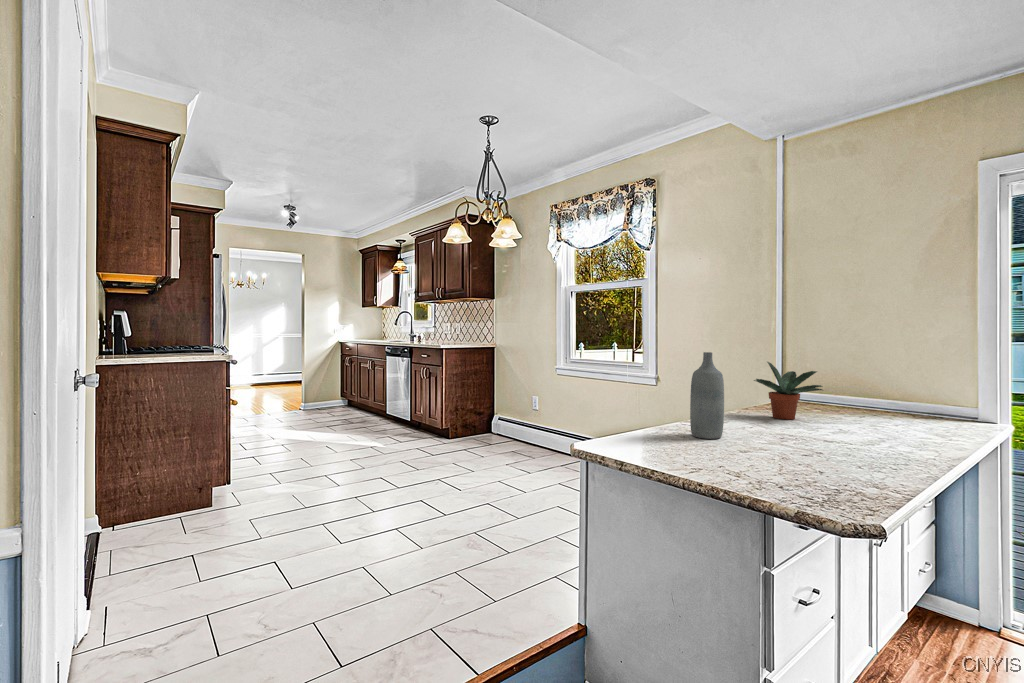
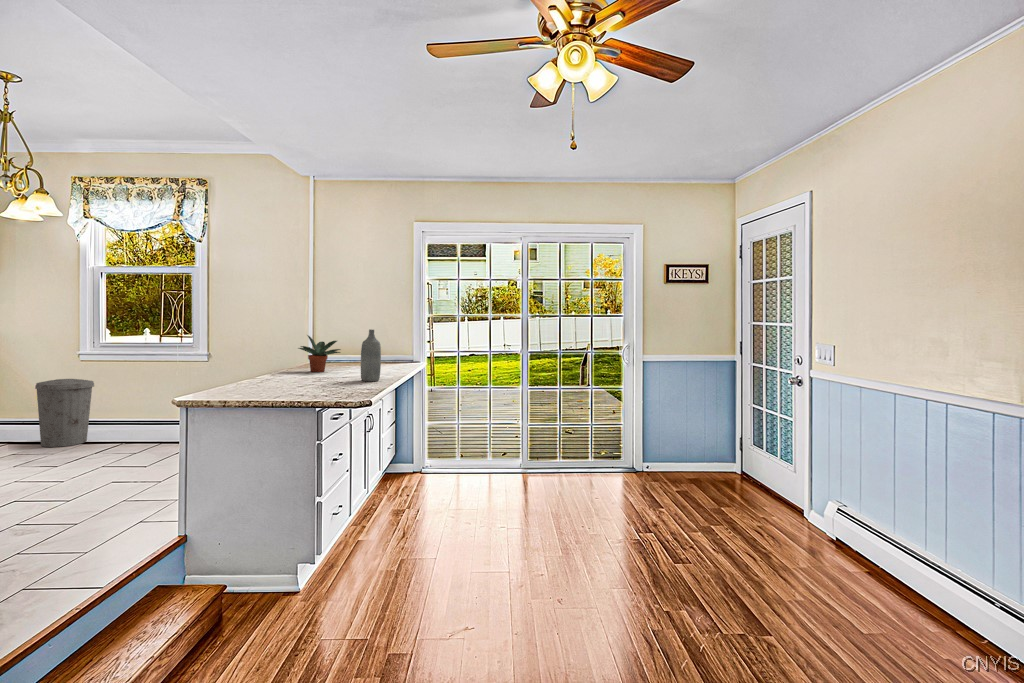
bottle: present [690,352,724,439] -> present [361,329,381,381]
trash can: none [522,398,563,462] -> present [35,379,94,447]

